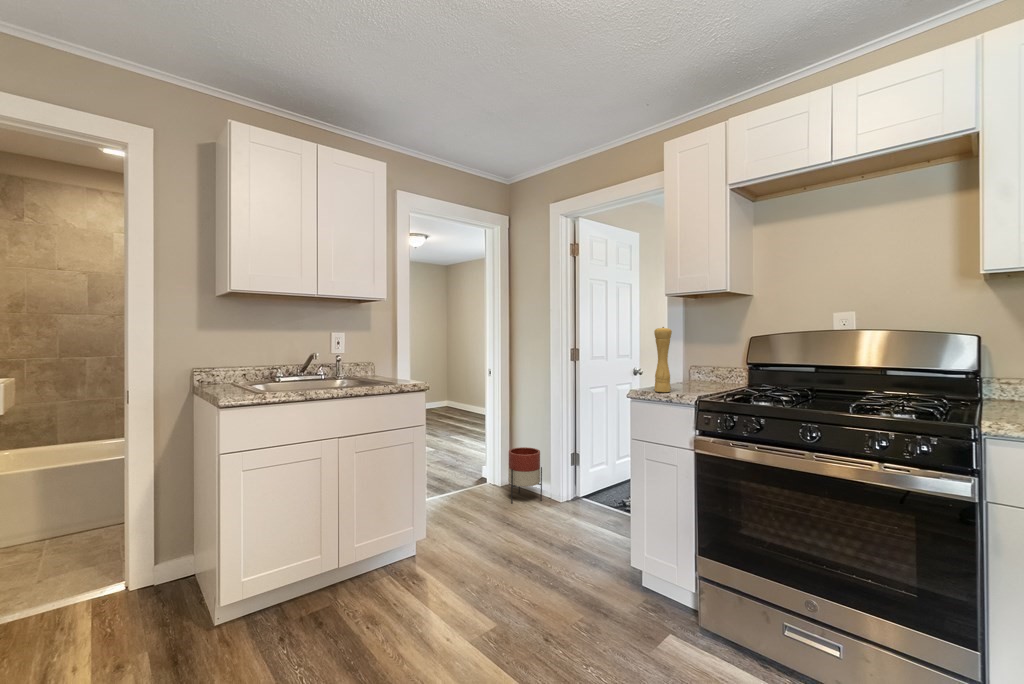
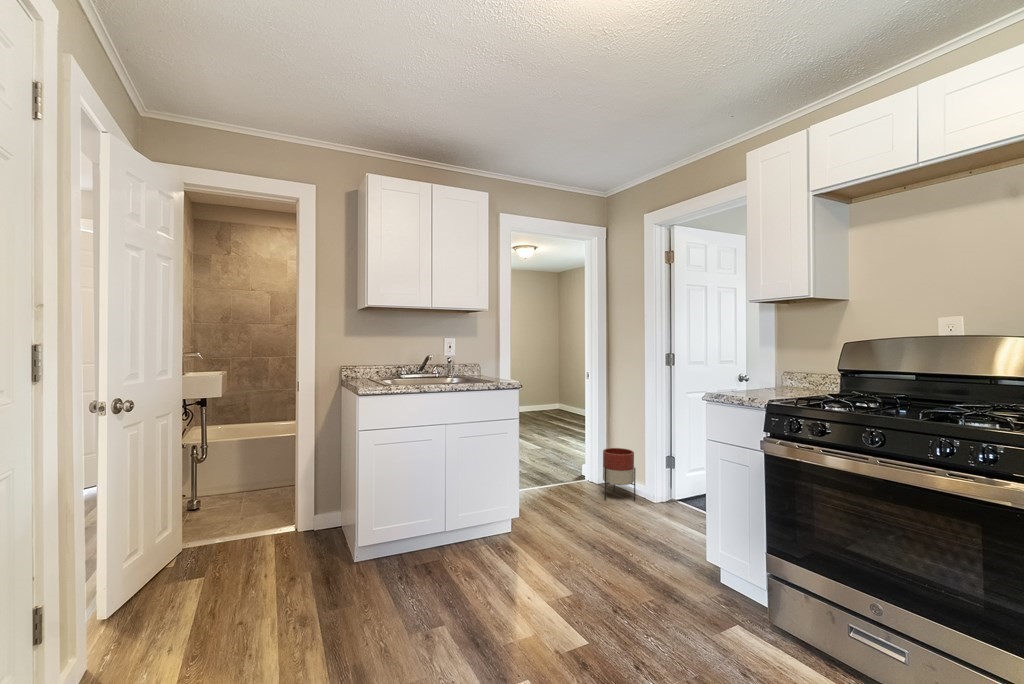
pepper mill: present [654,327,672,392] -> none [730,332,748,395]

